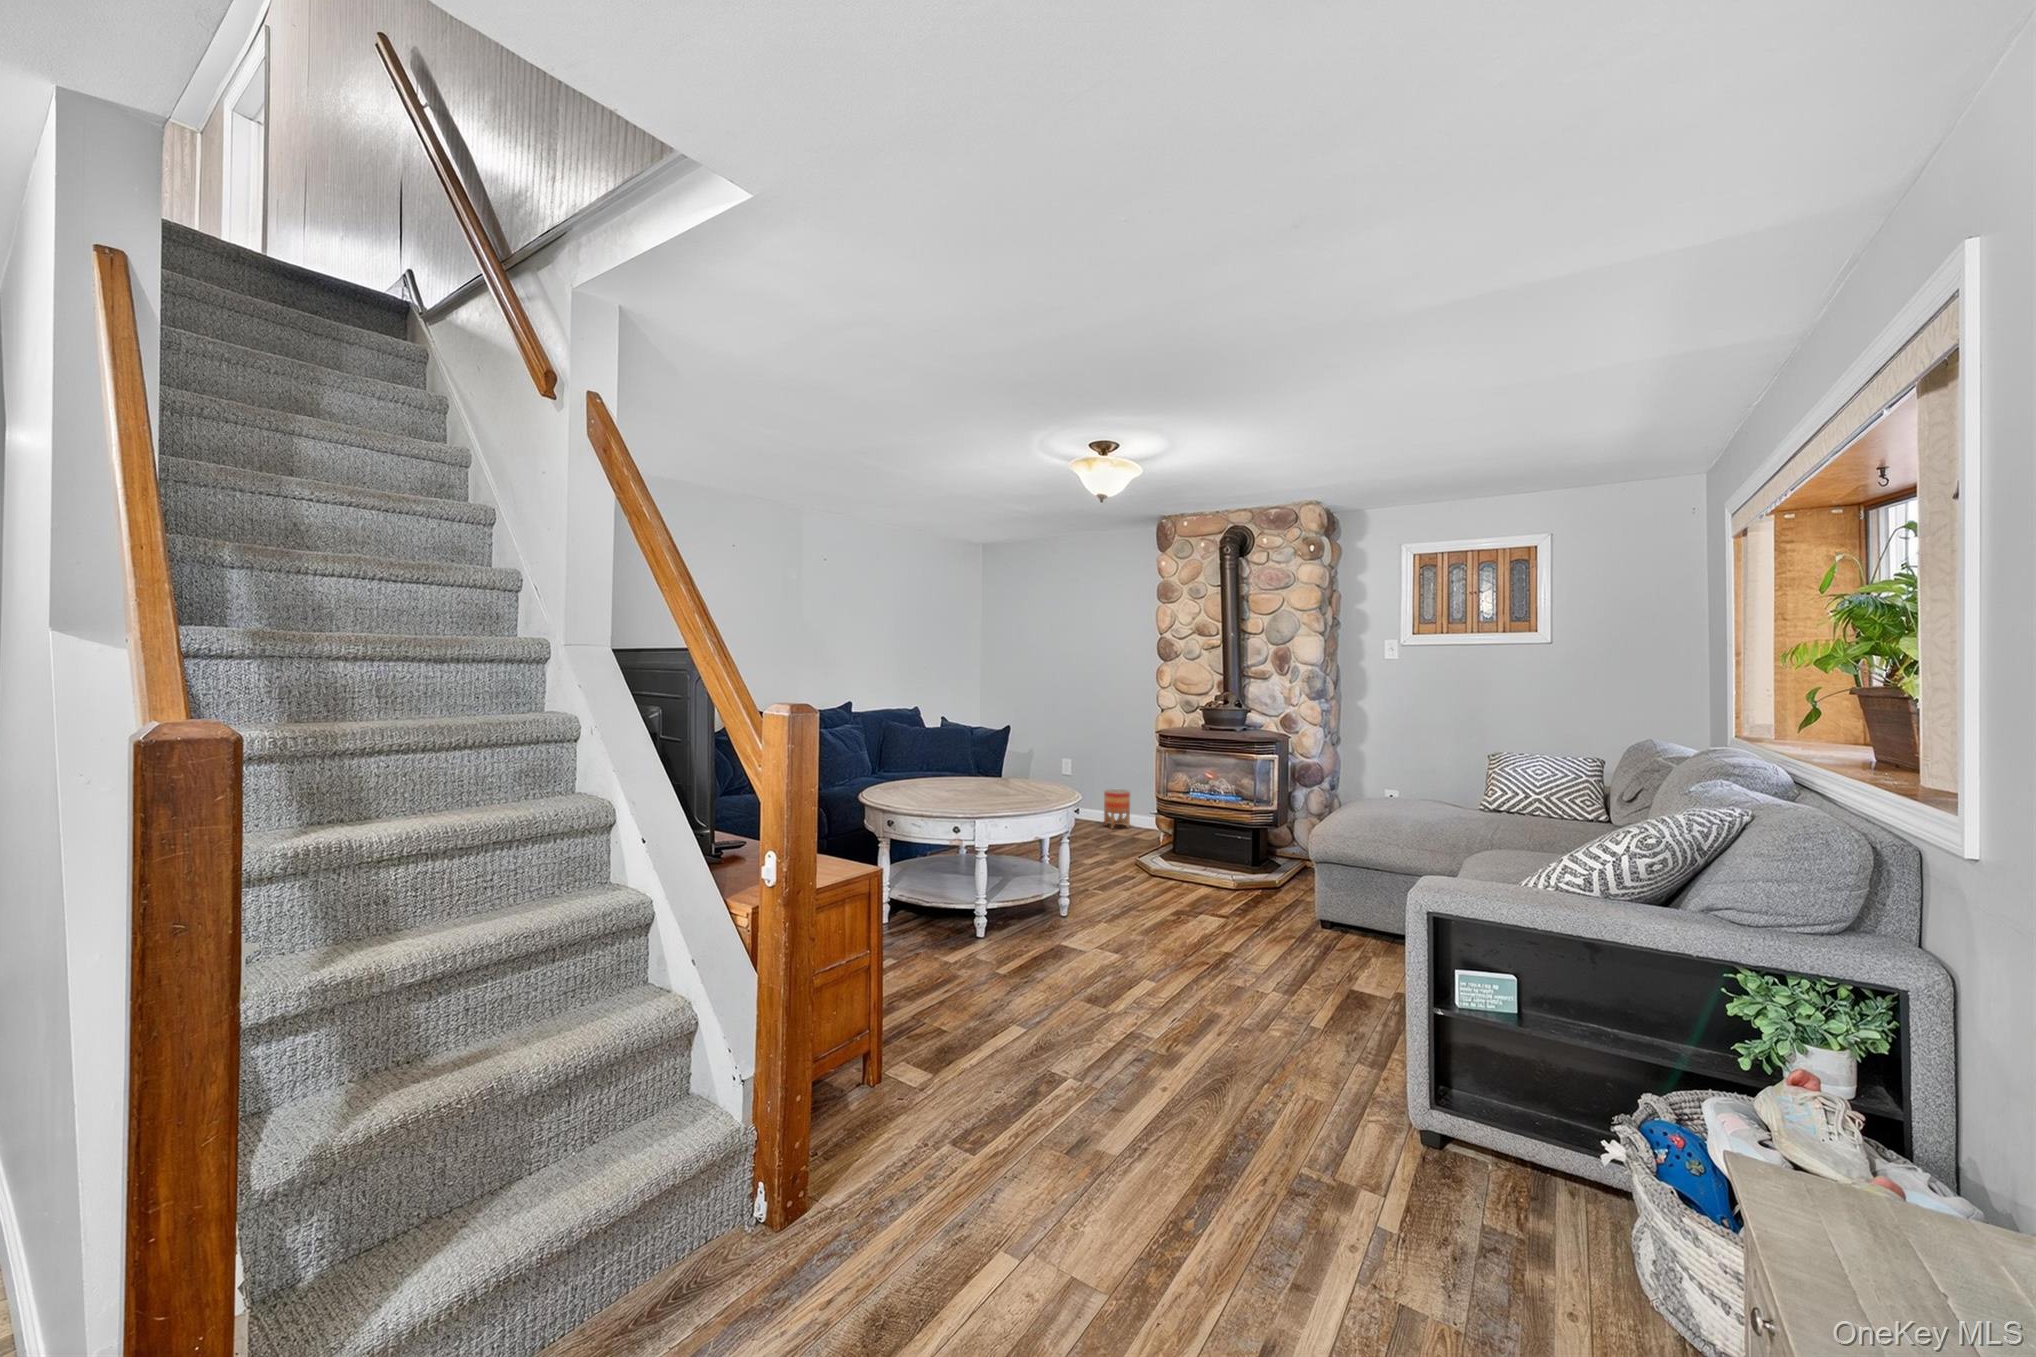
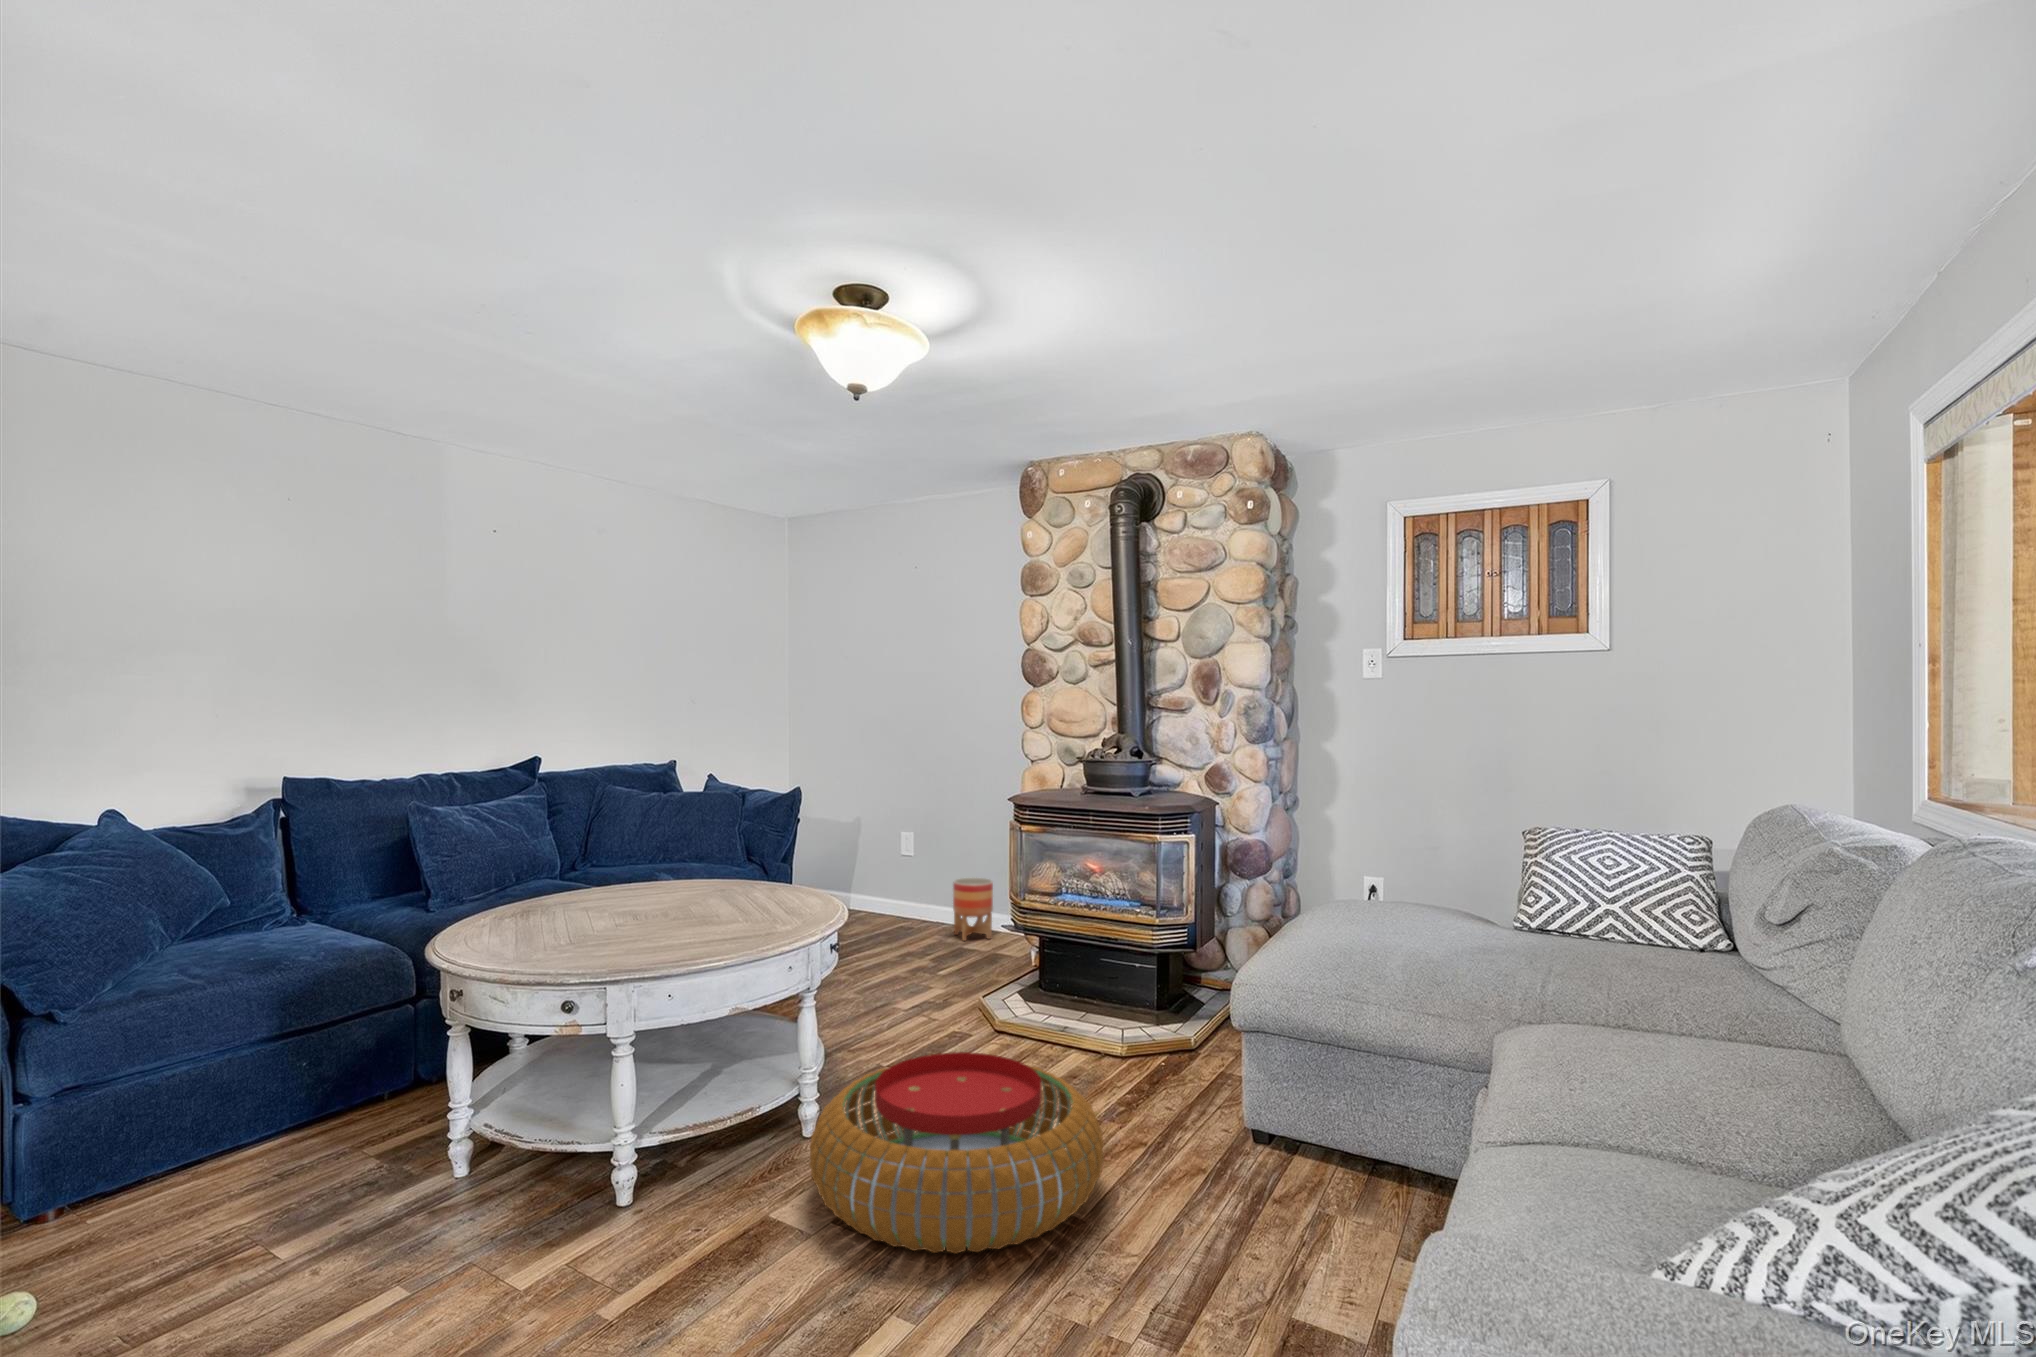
pouf: none [1081,869,1241,959] -> present [809,1052,1104,1253]

